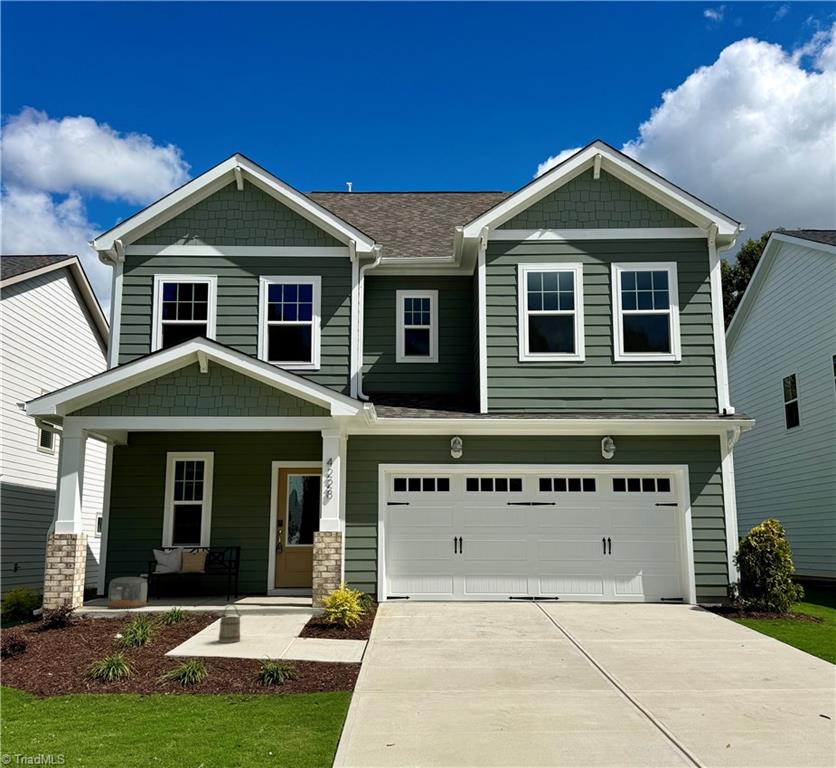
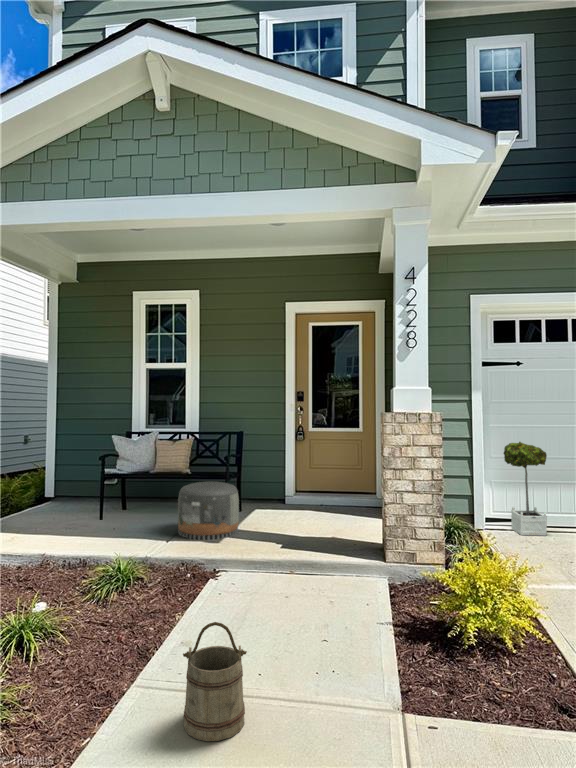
potted tree: none [396,549,419,605] -> present [504,442,547,536]
pouf: present [108,577,147,609] -> present [178,481,239,540]

